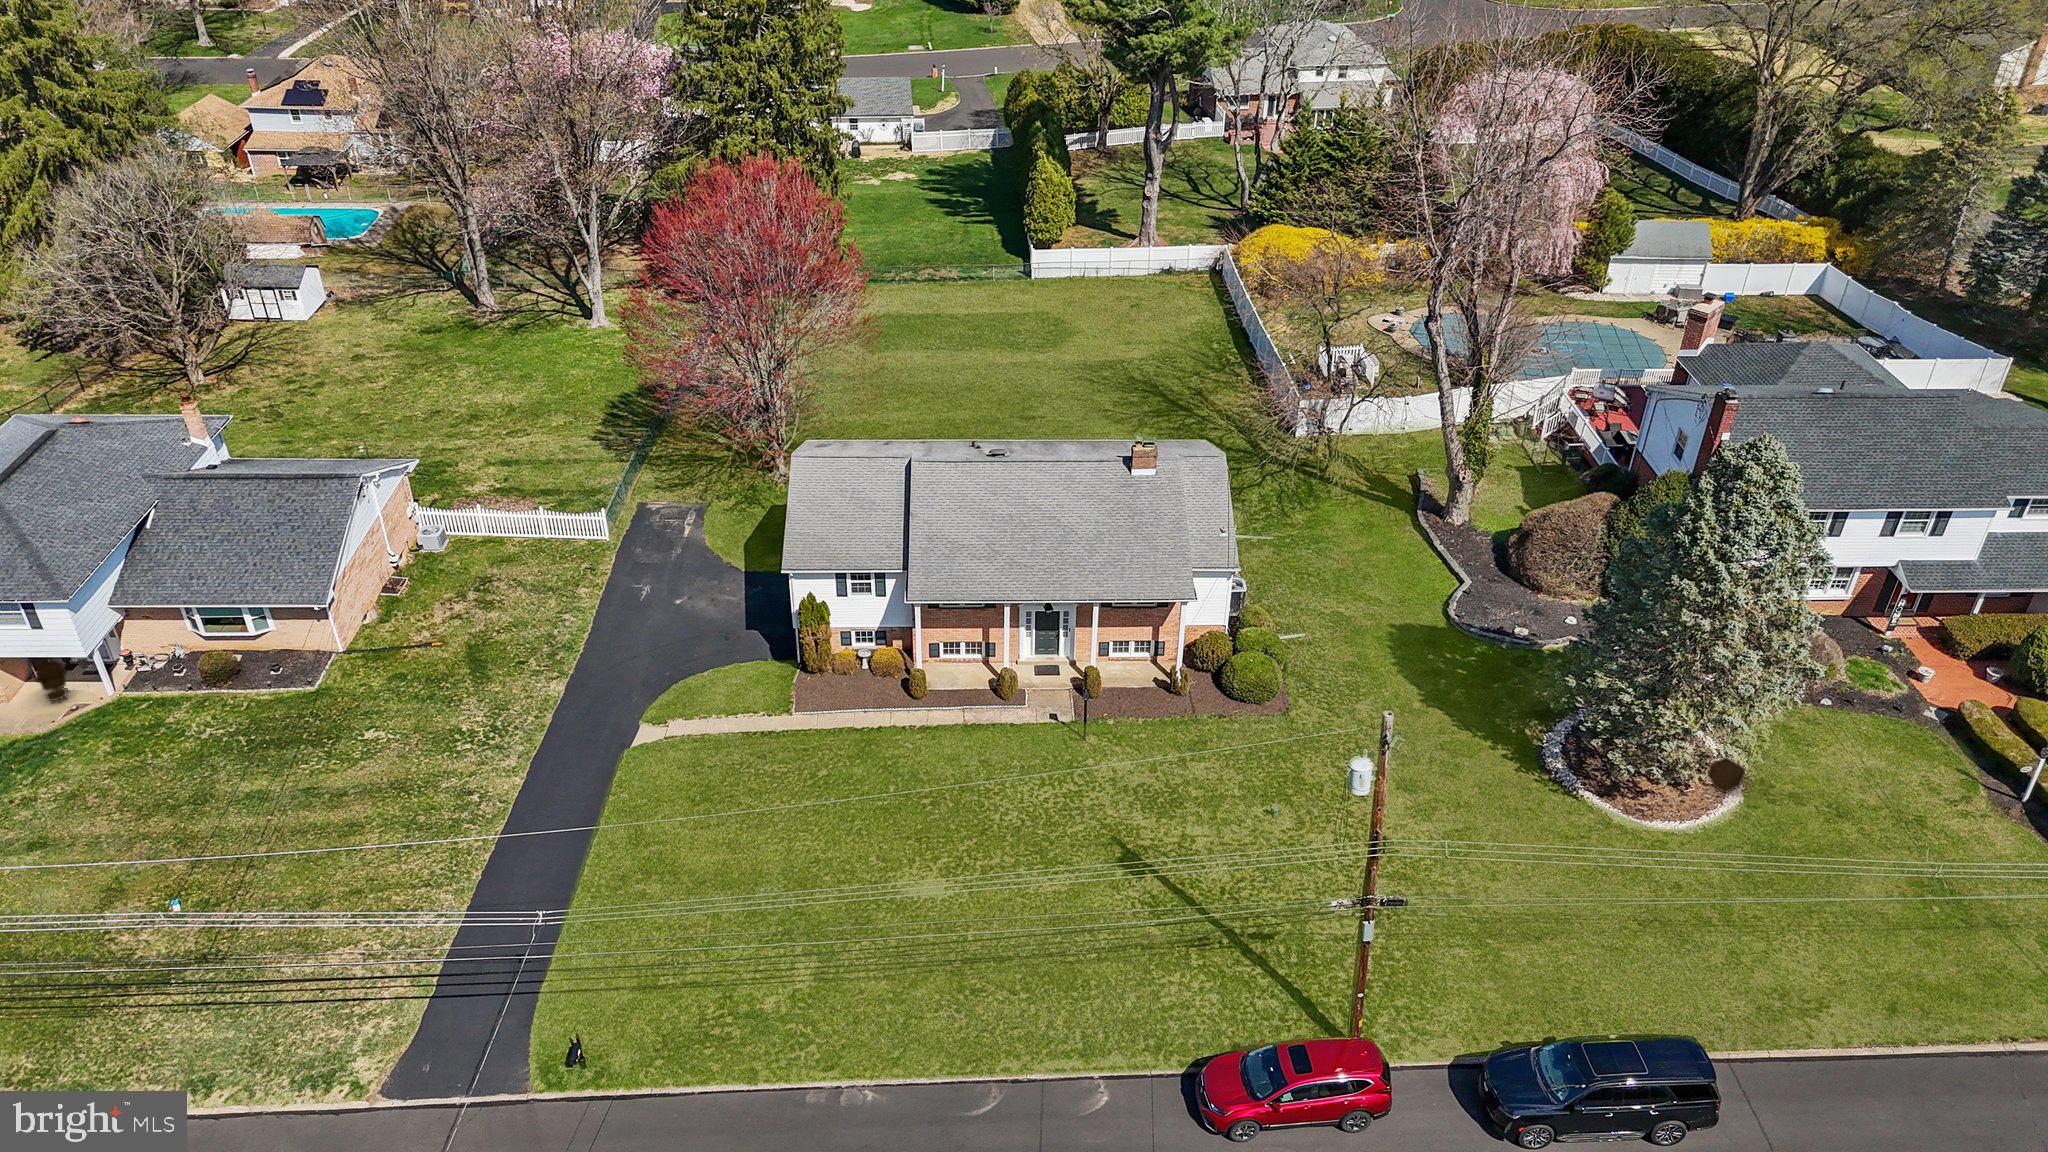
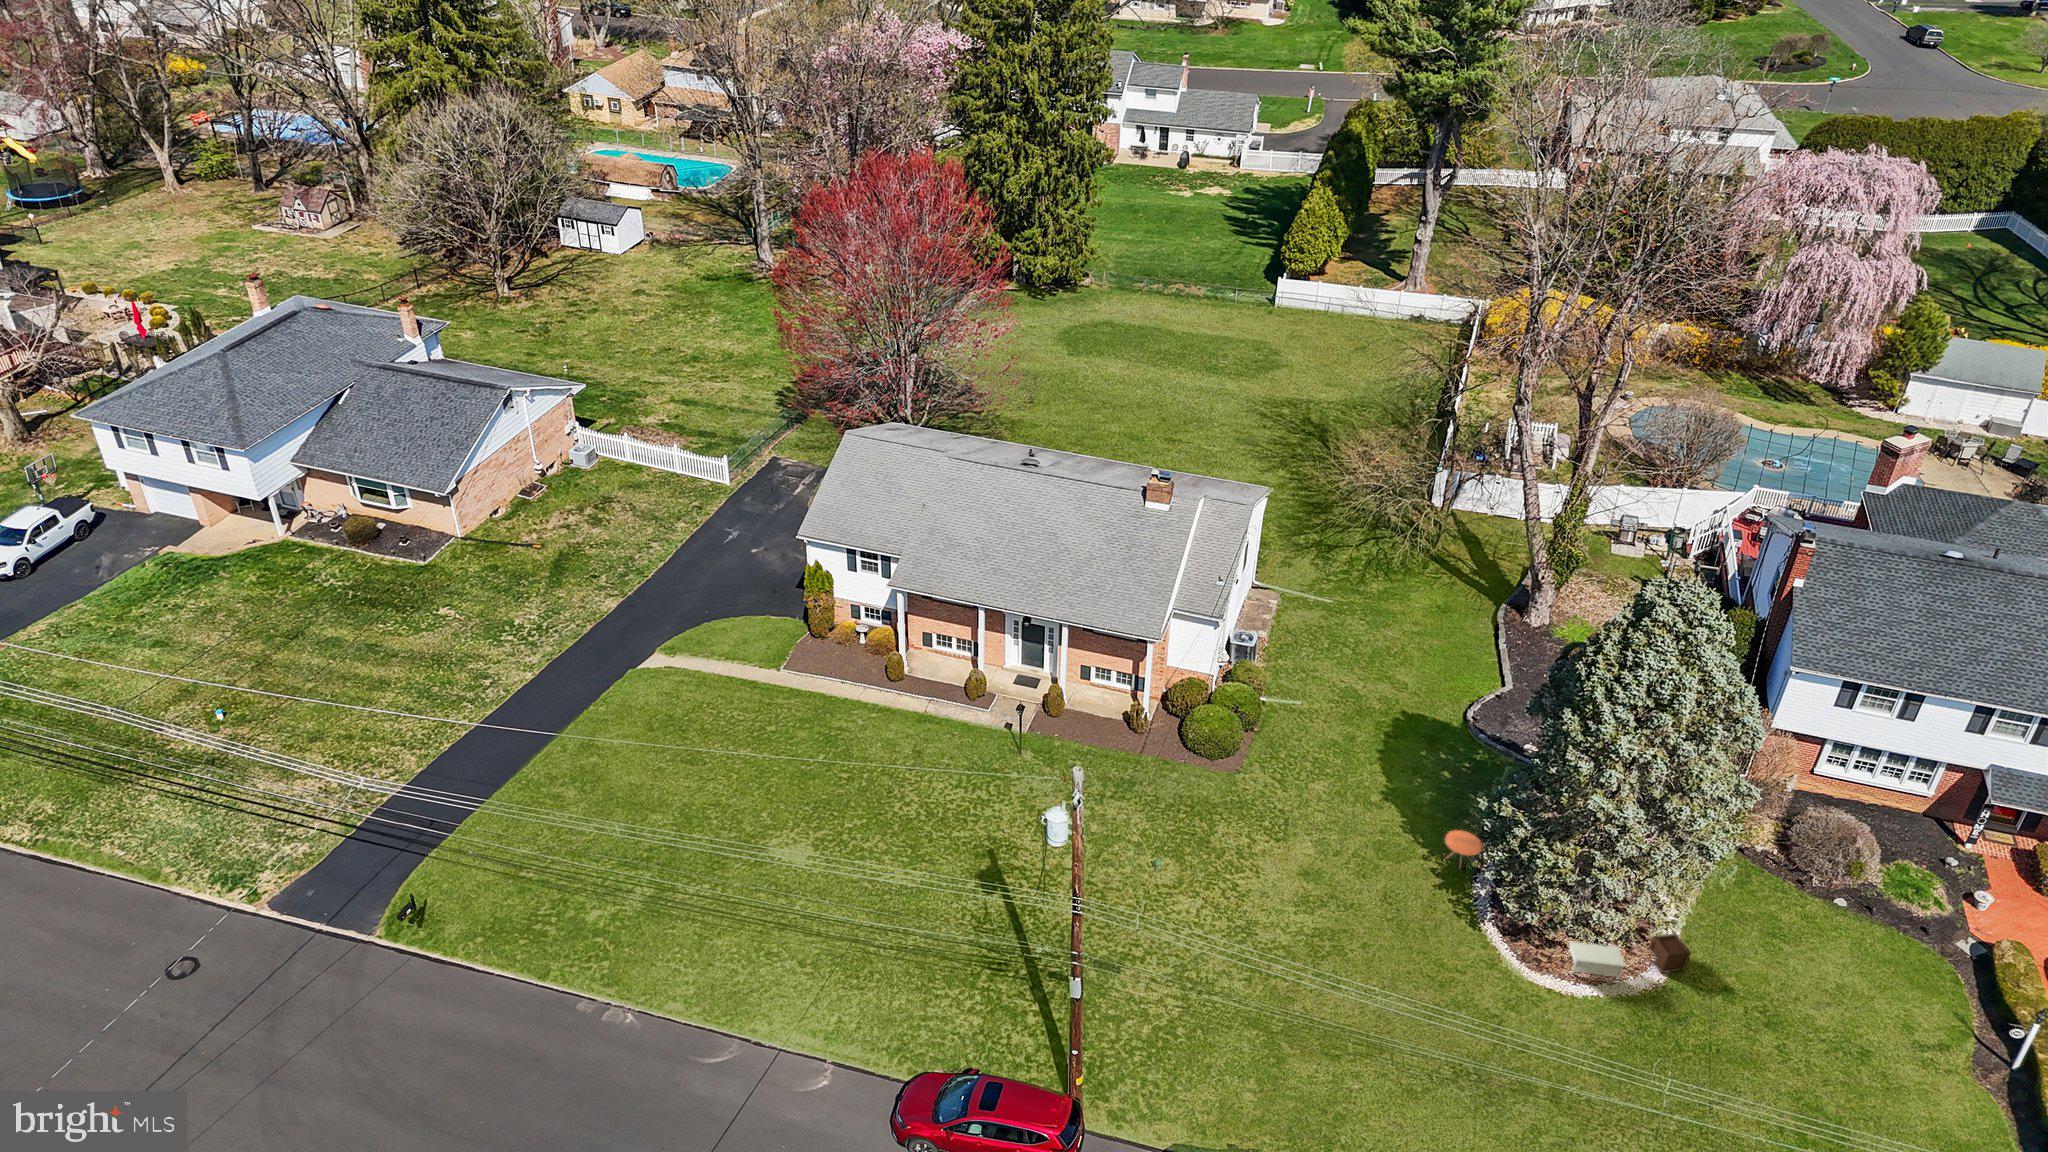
lounge chair: present [34,660,67,701] -> none [236,497,262,535]
round table: none [1509,714,1544,749] -> present [1445,830,1481,857]
storage bench: none [1649,779,1703,813] -> present [1569,941,1625,978]

